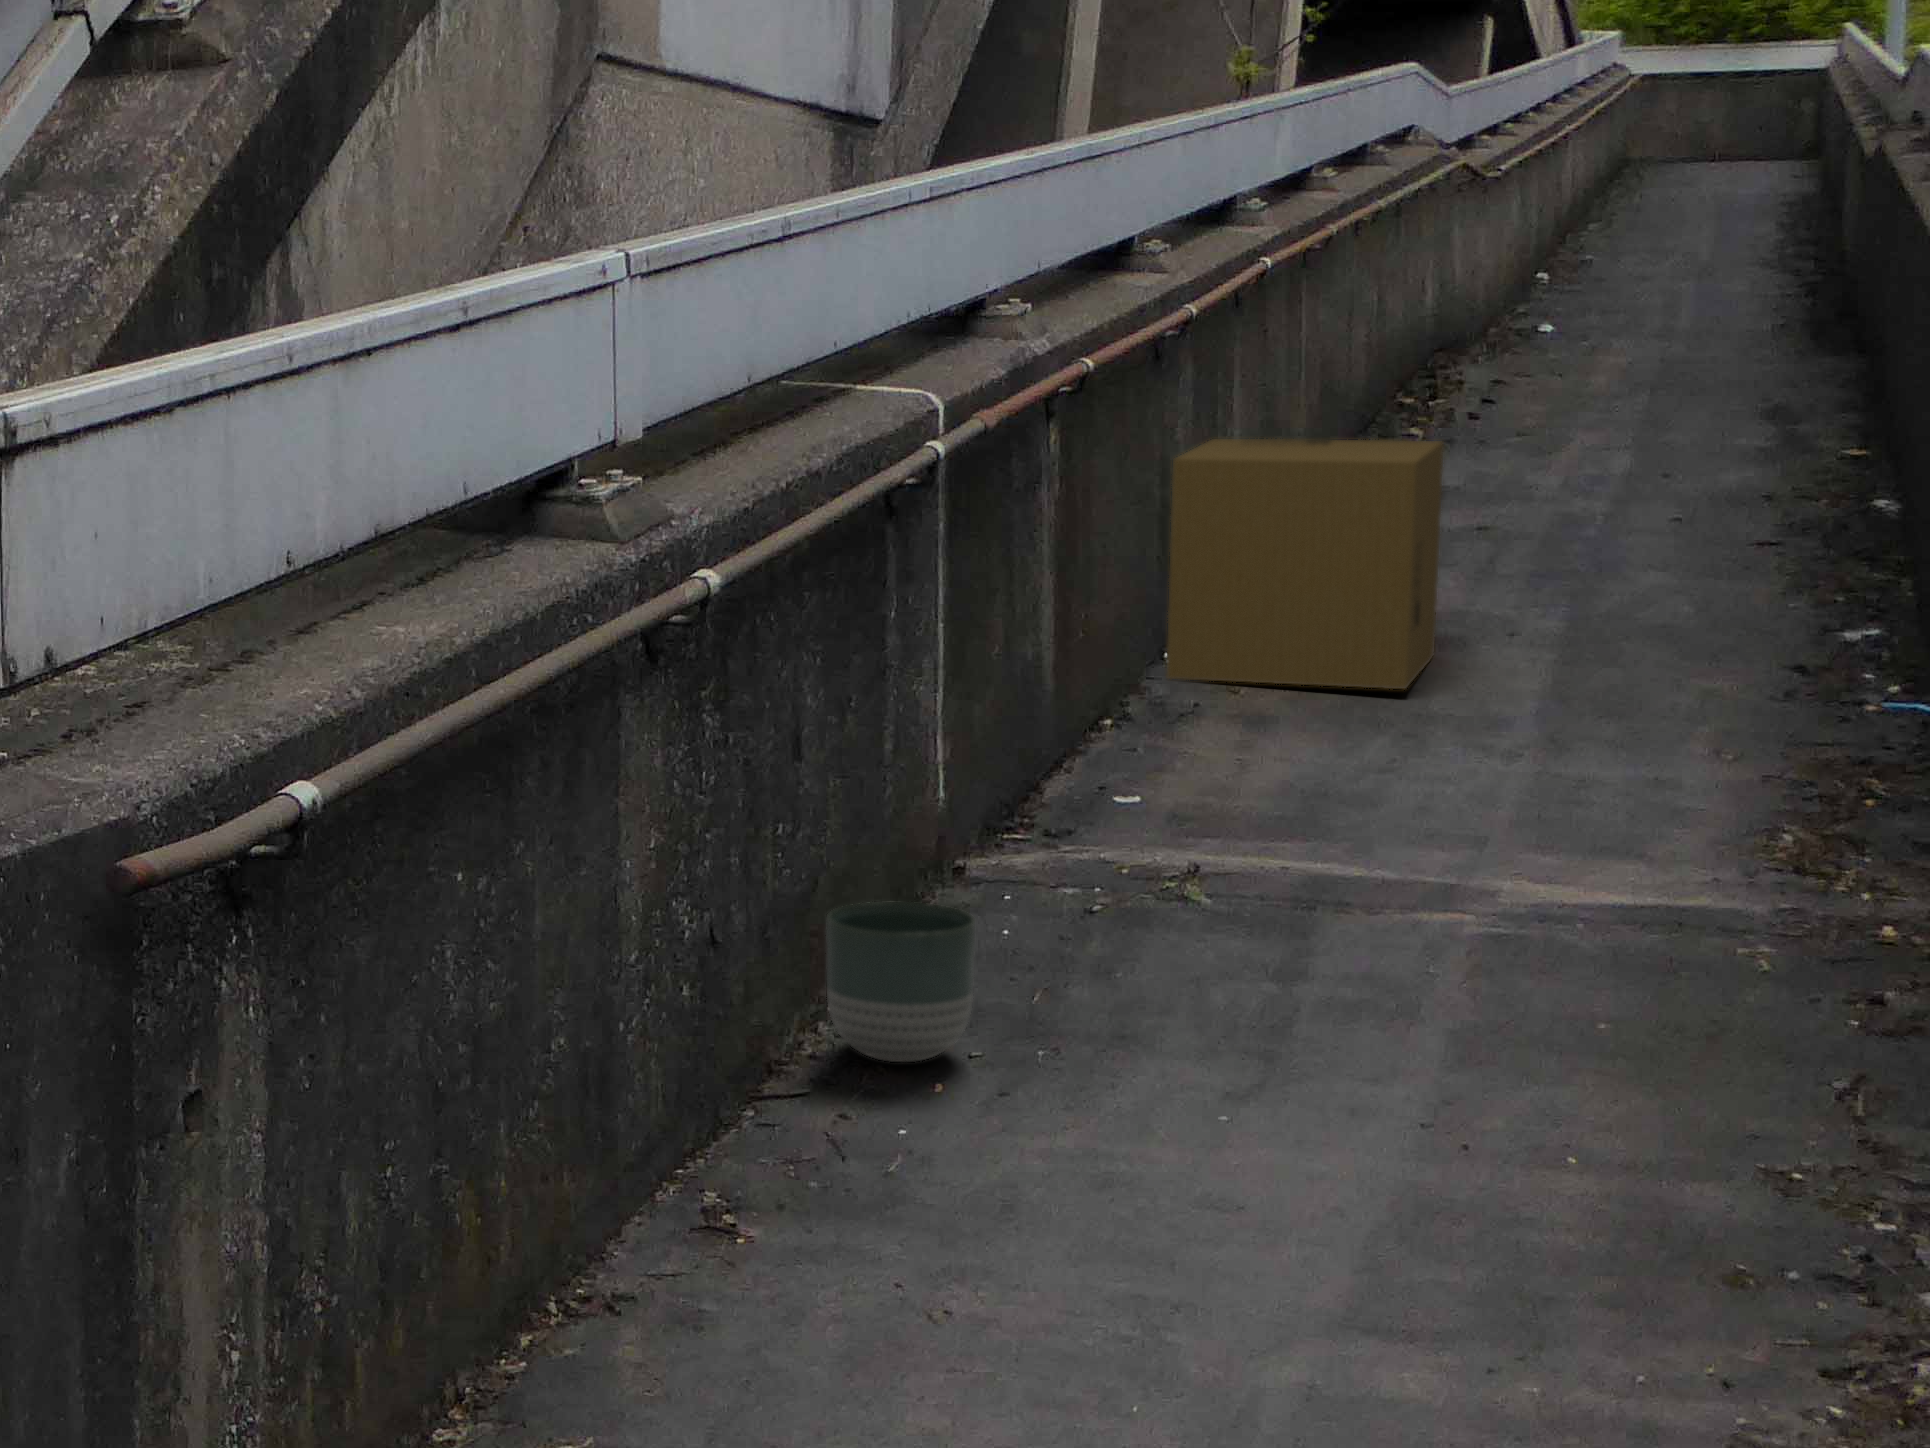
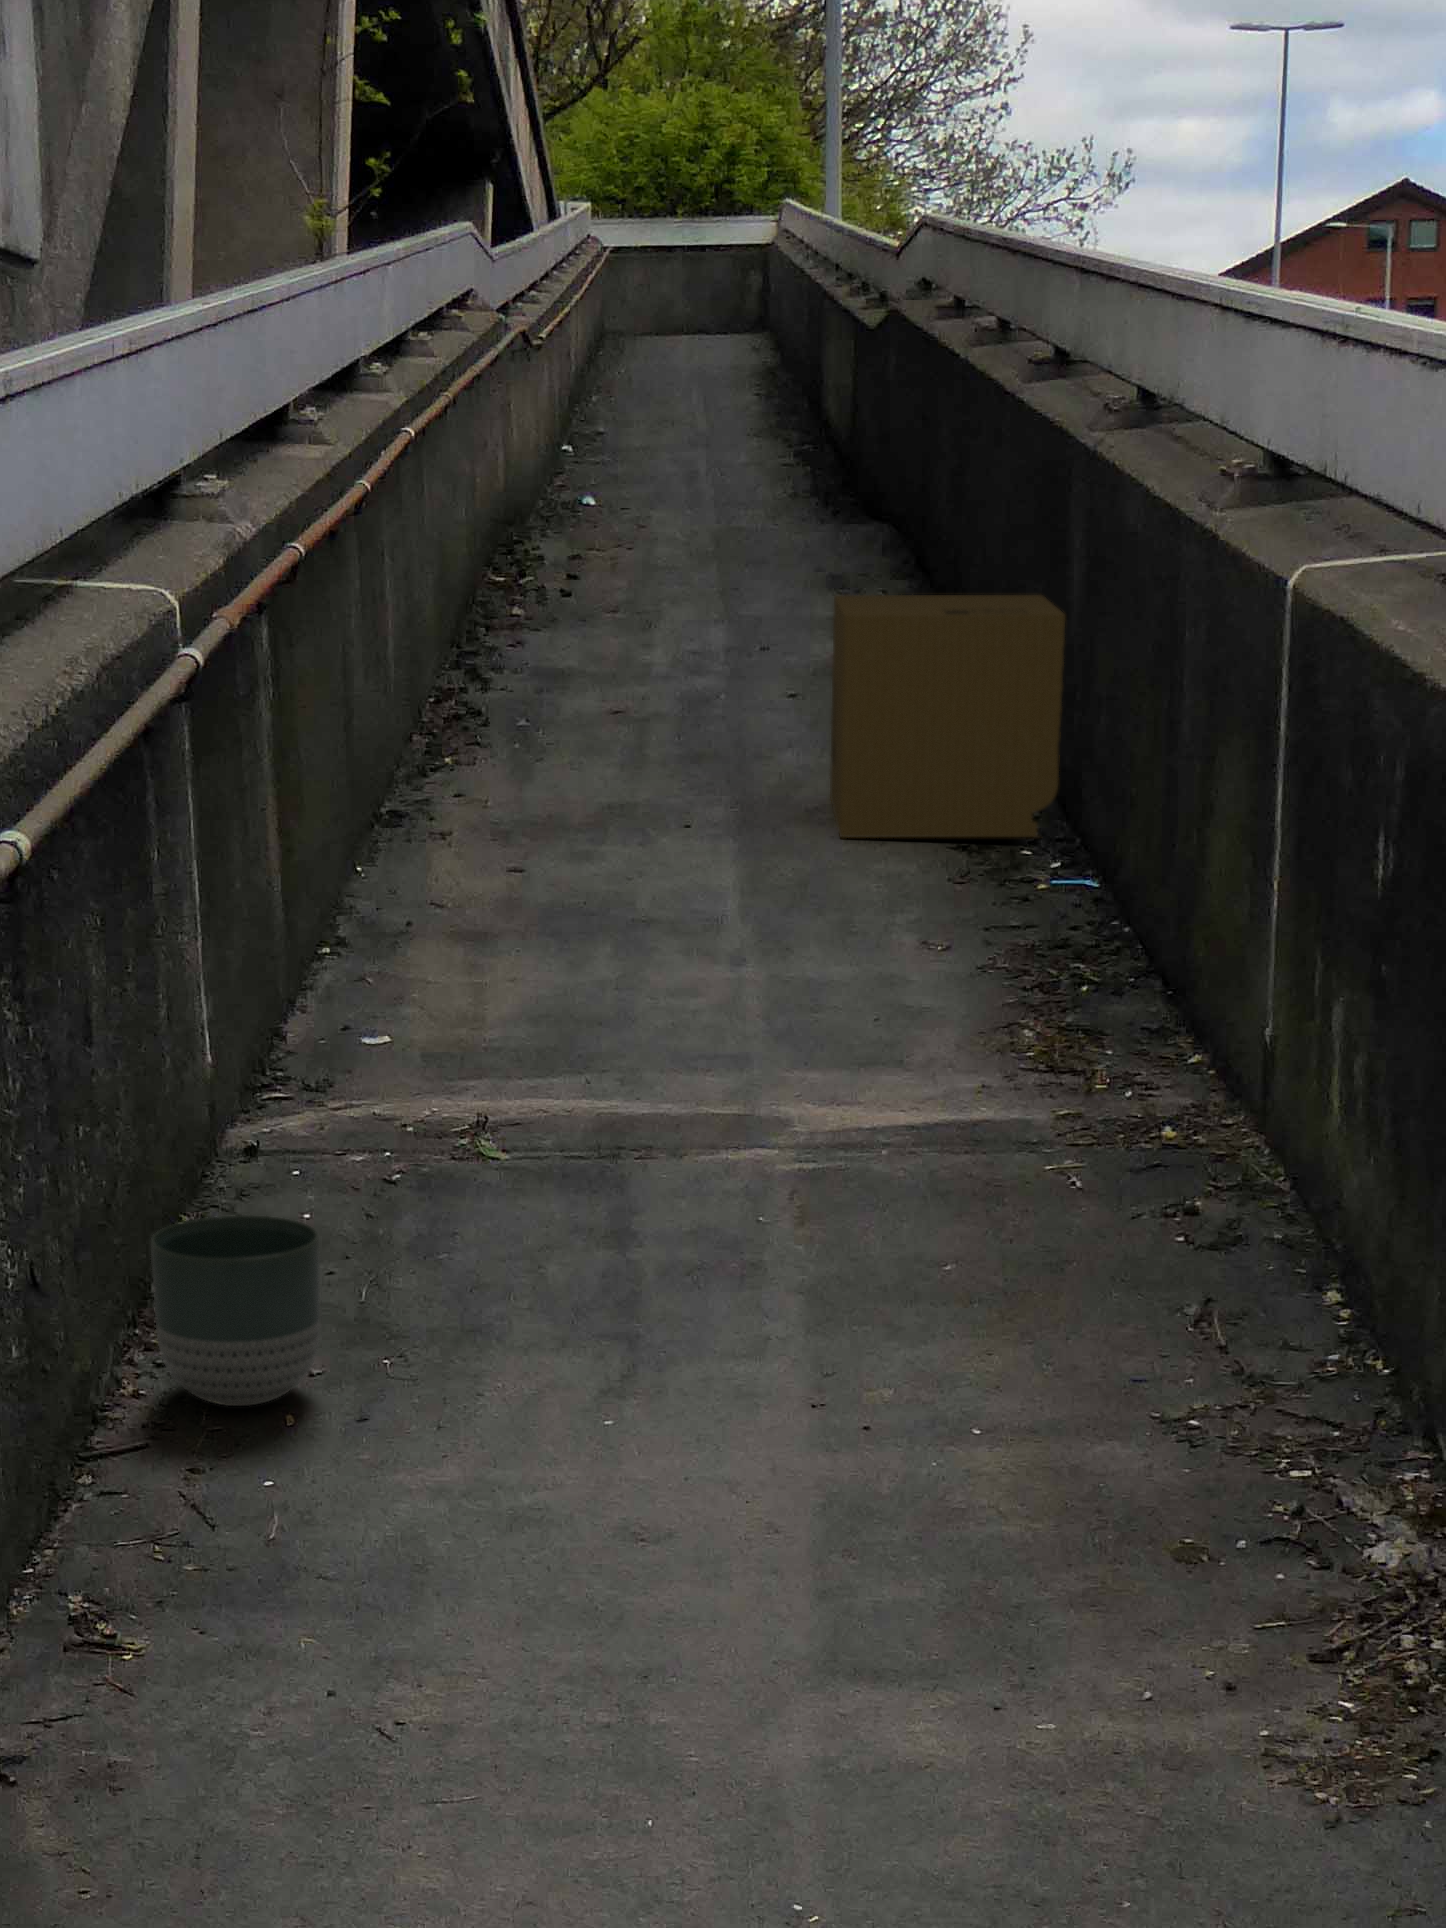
cardboard box: present [1167,439,1444,689] -> present [830,595,1065,838]

